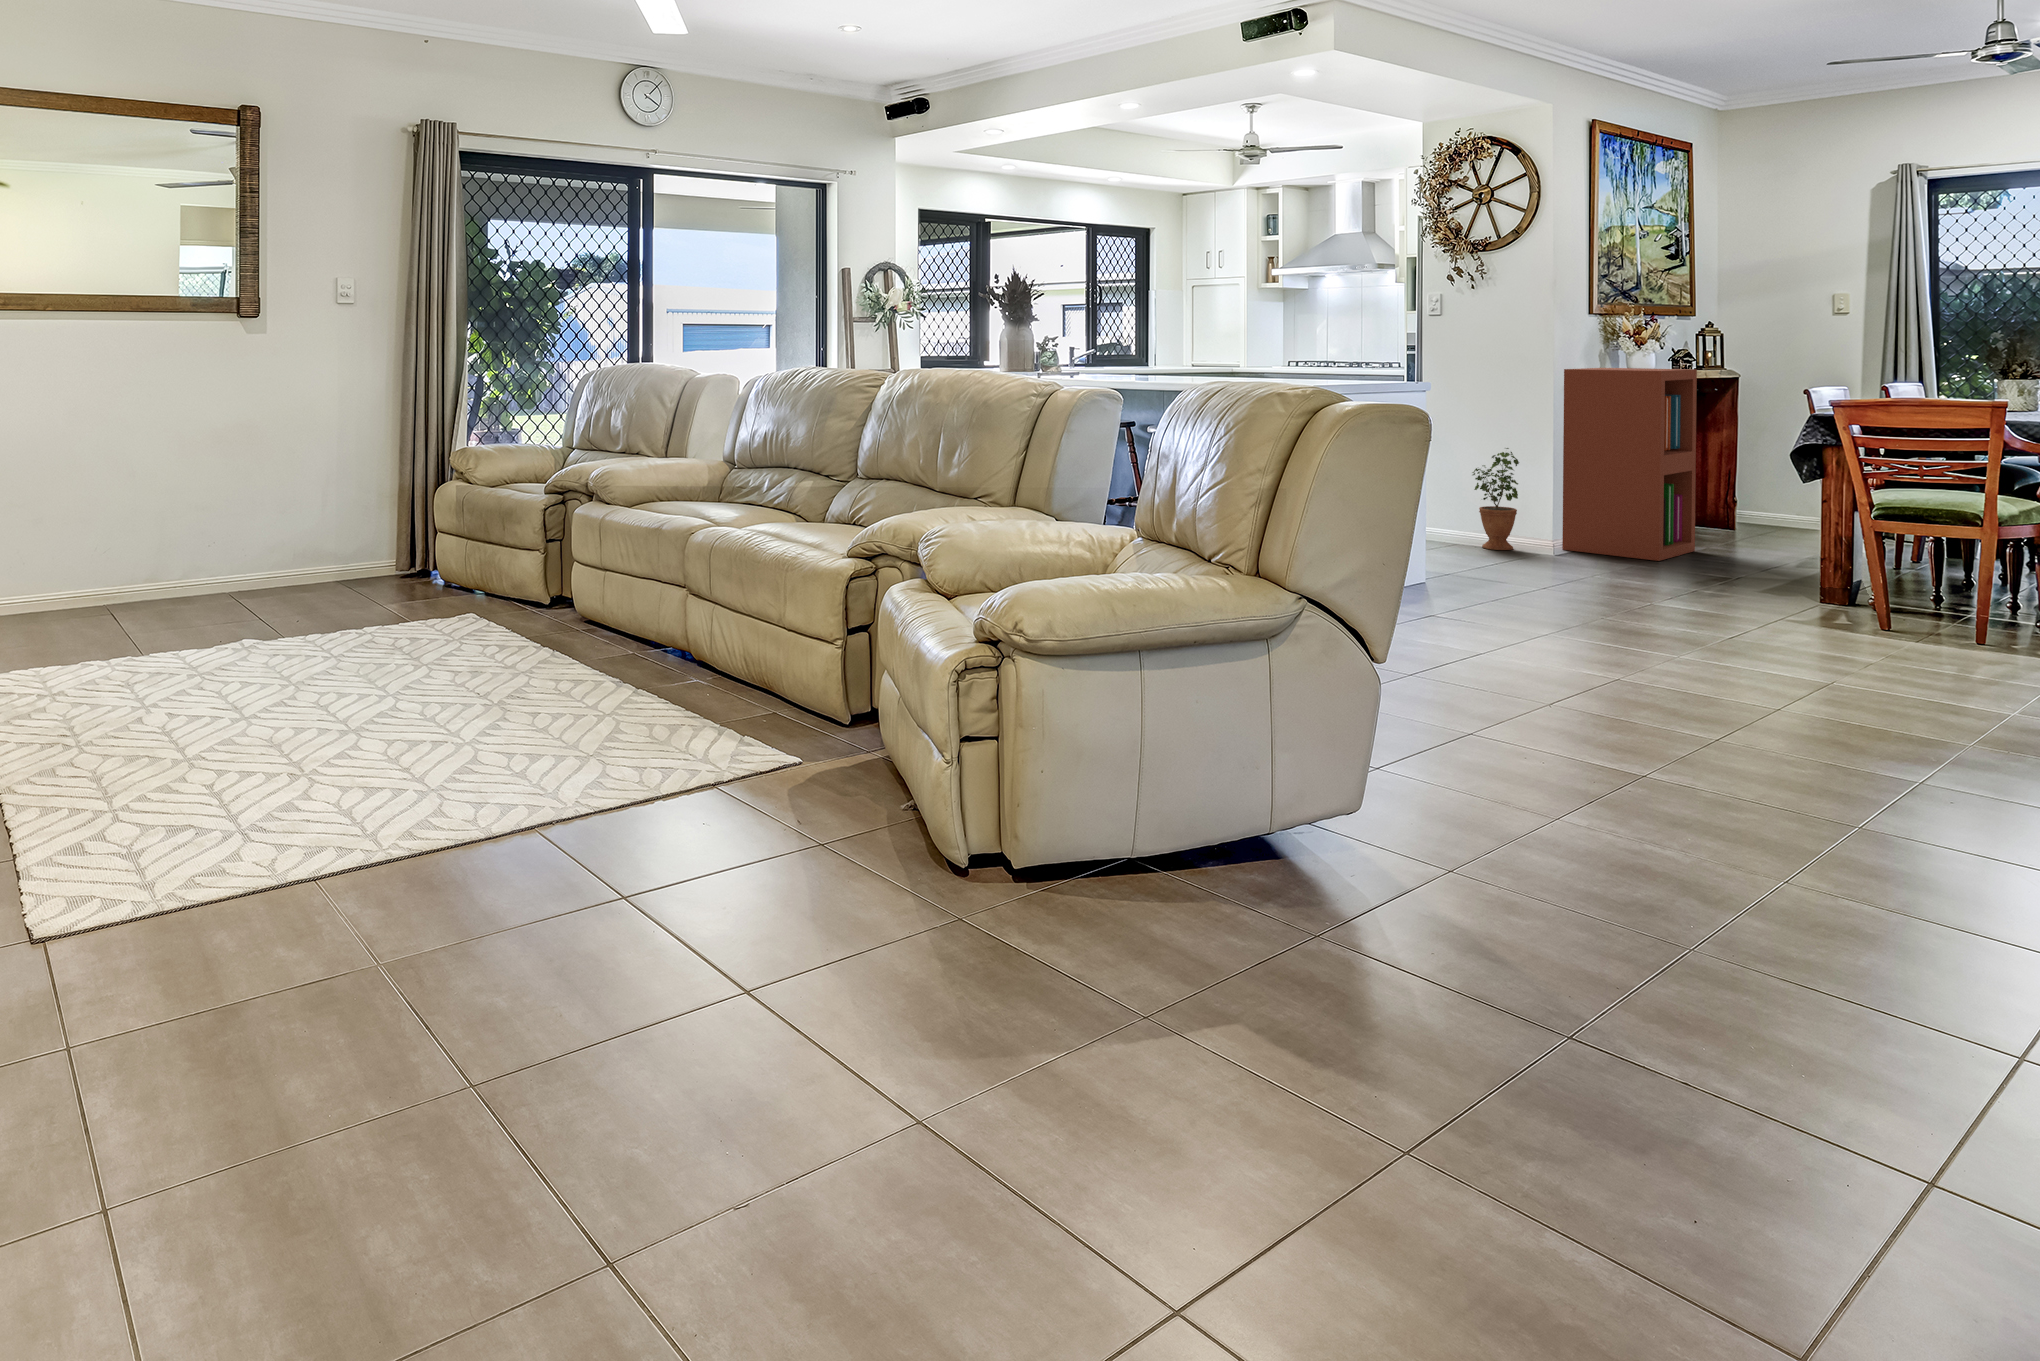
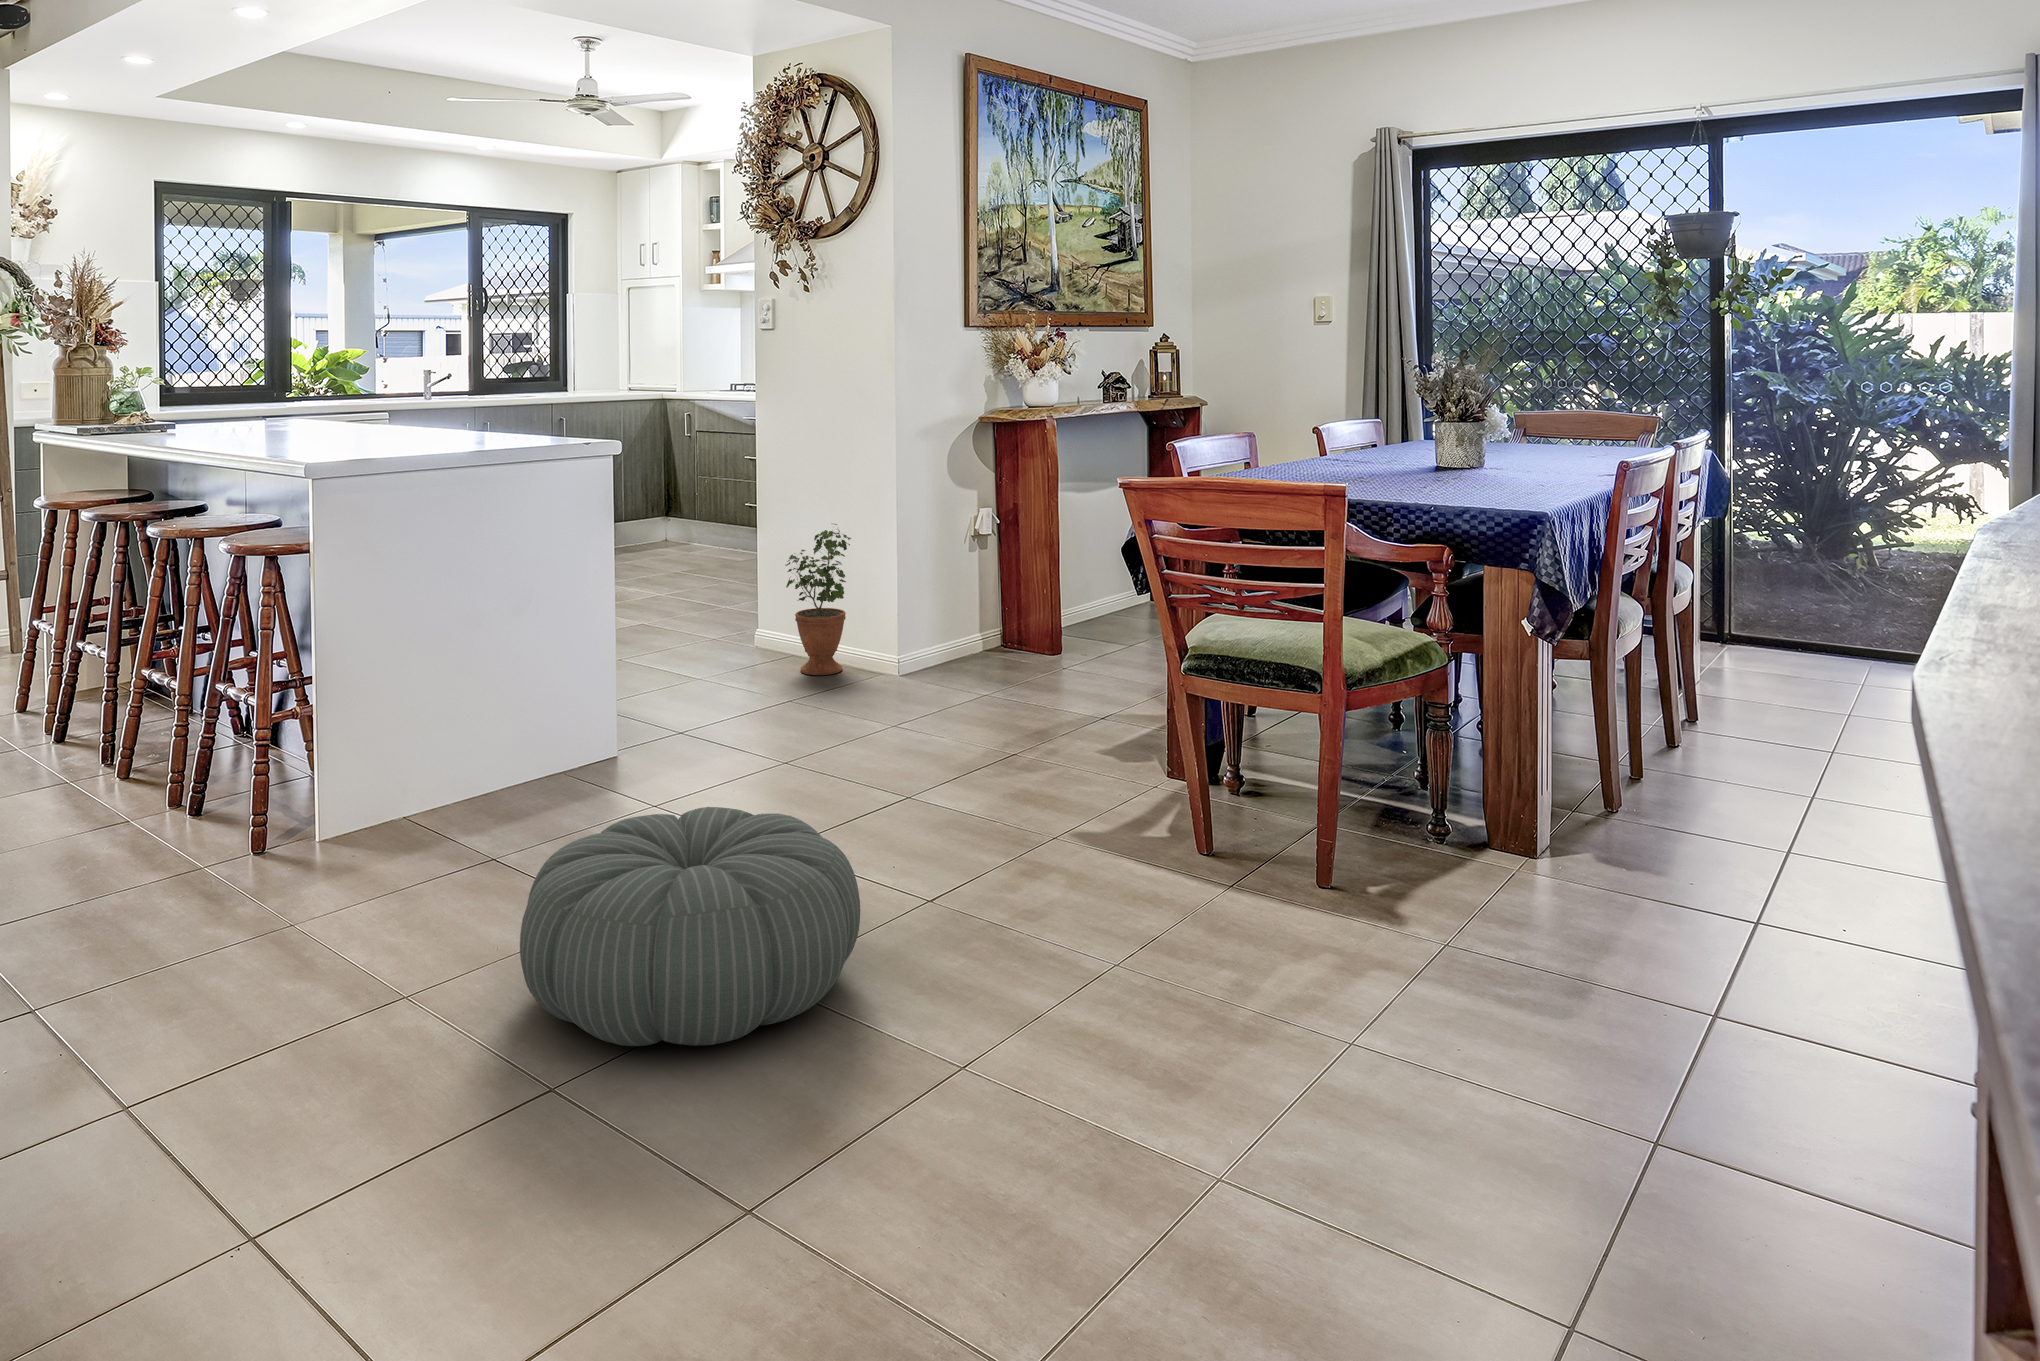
bookshelf: present [1562,368,1697,561] -> none [906,402,1090,686]
pouf: none [1541,572,1745,672] -> present [520,807,860,1046]

